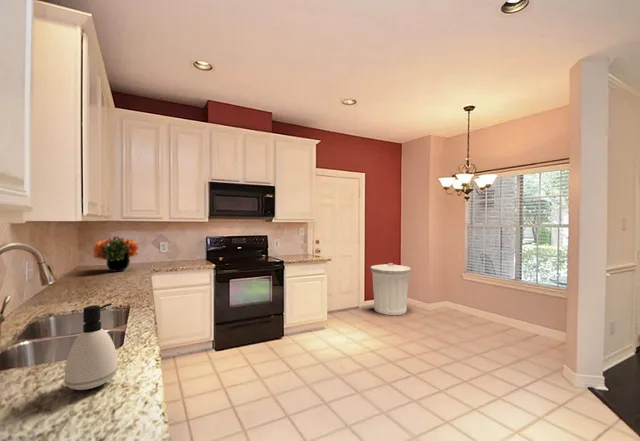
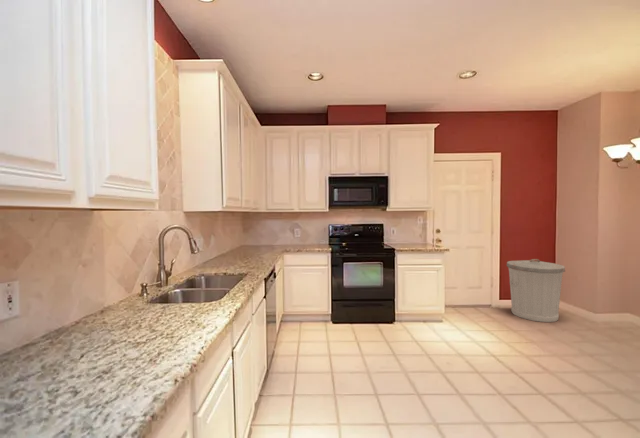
flower arrangement: present [93,236,138,271] -> none [244,223,275,250]
soap dispenser: present [64,303,118,390] -> none [177,264,208,318]

